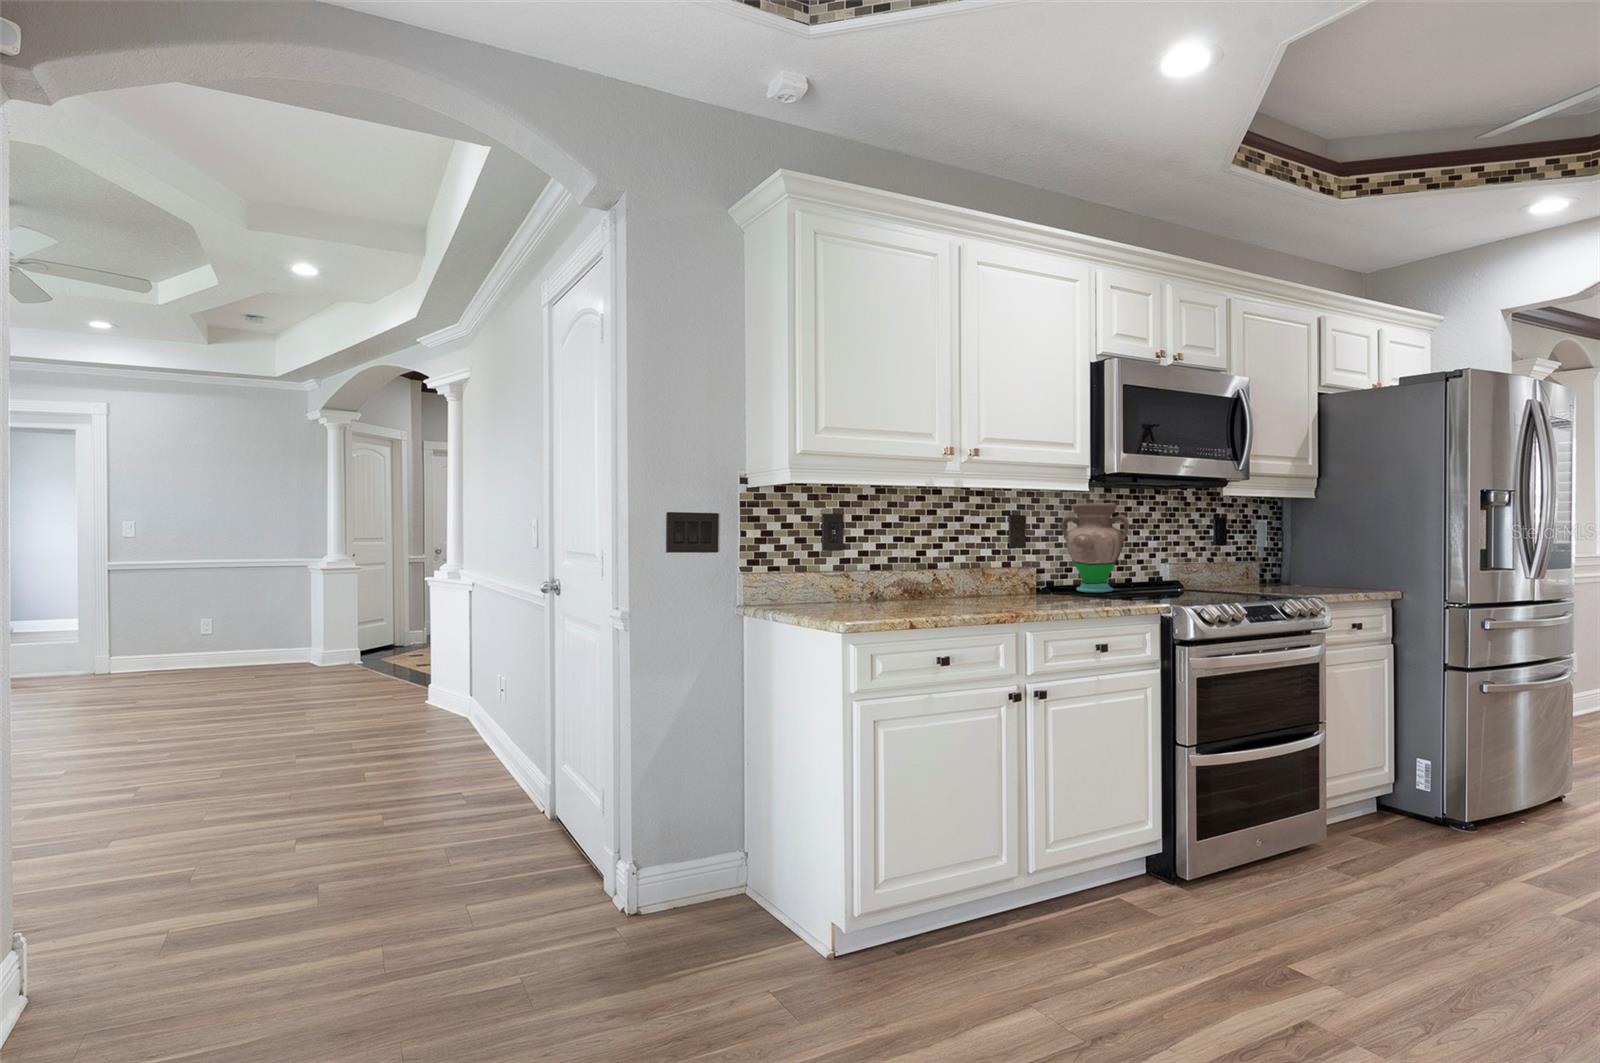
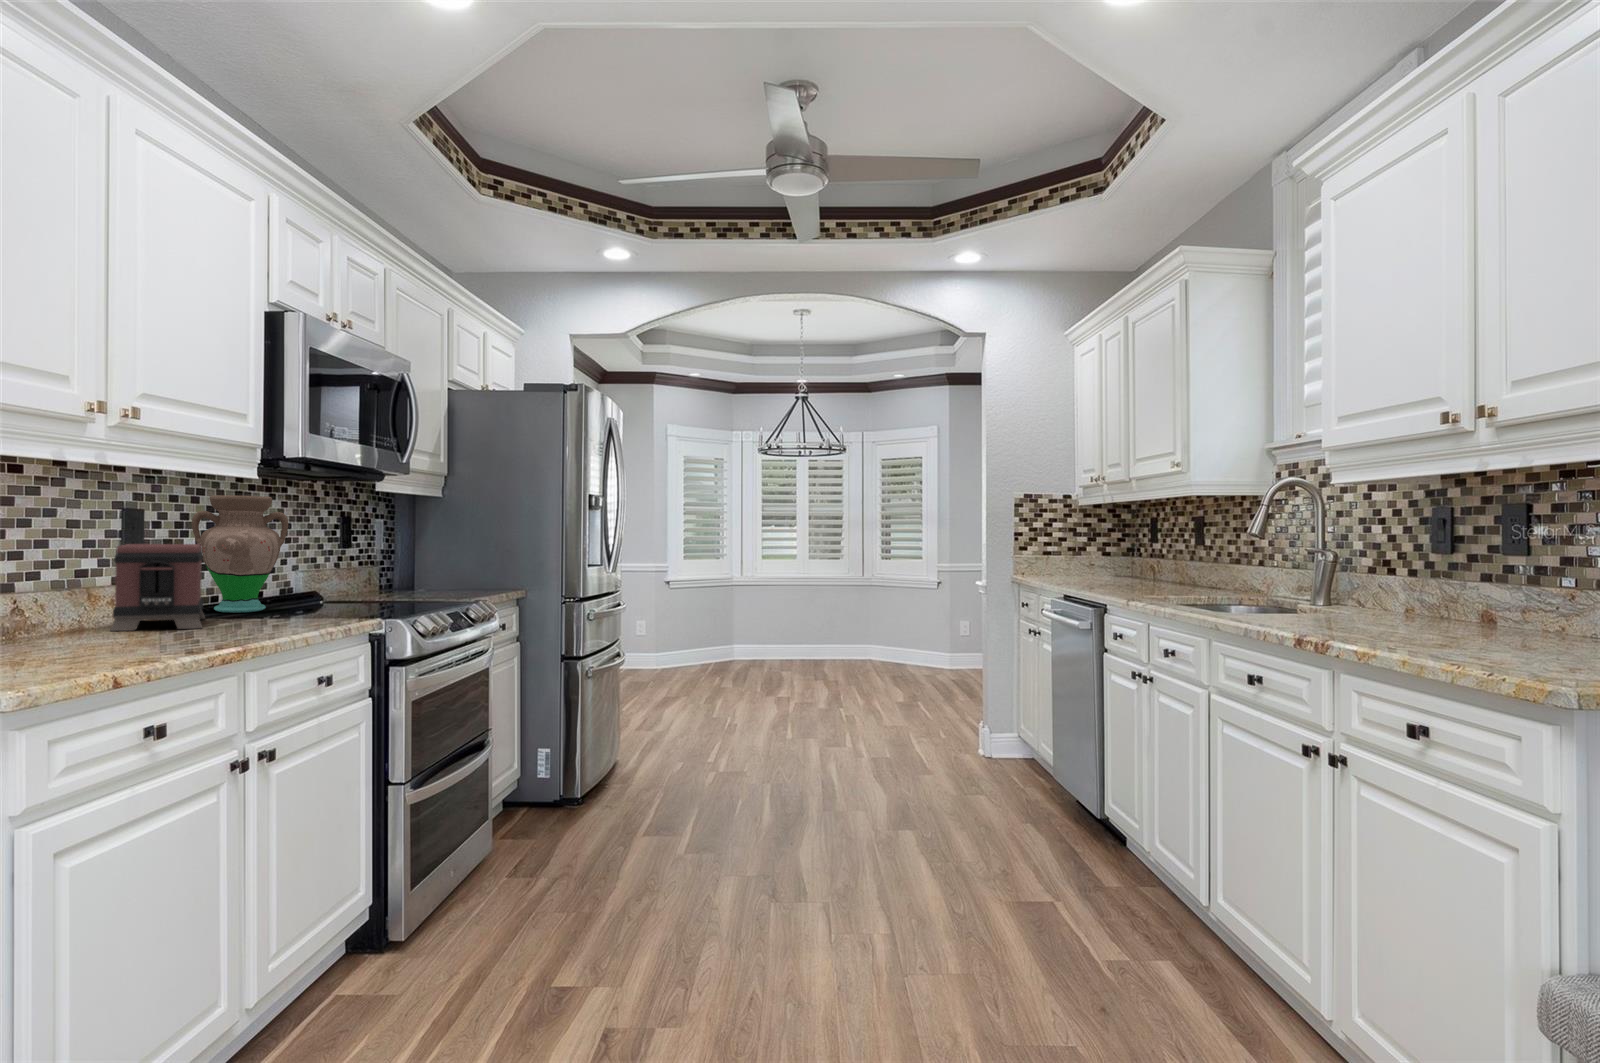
toaster: none [980,540,1056,601] -> present [110,544,205,631]

